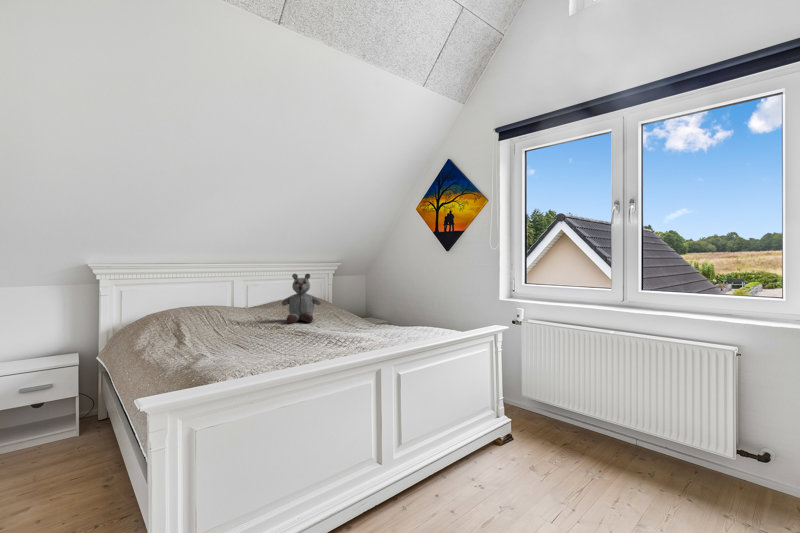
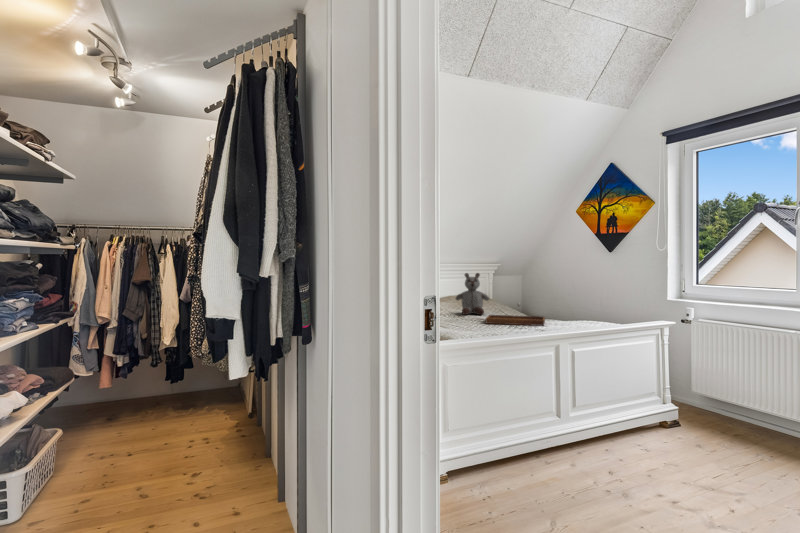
tray: none [303,311,376,339] -> present [486,304,545,326]

